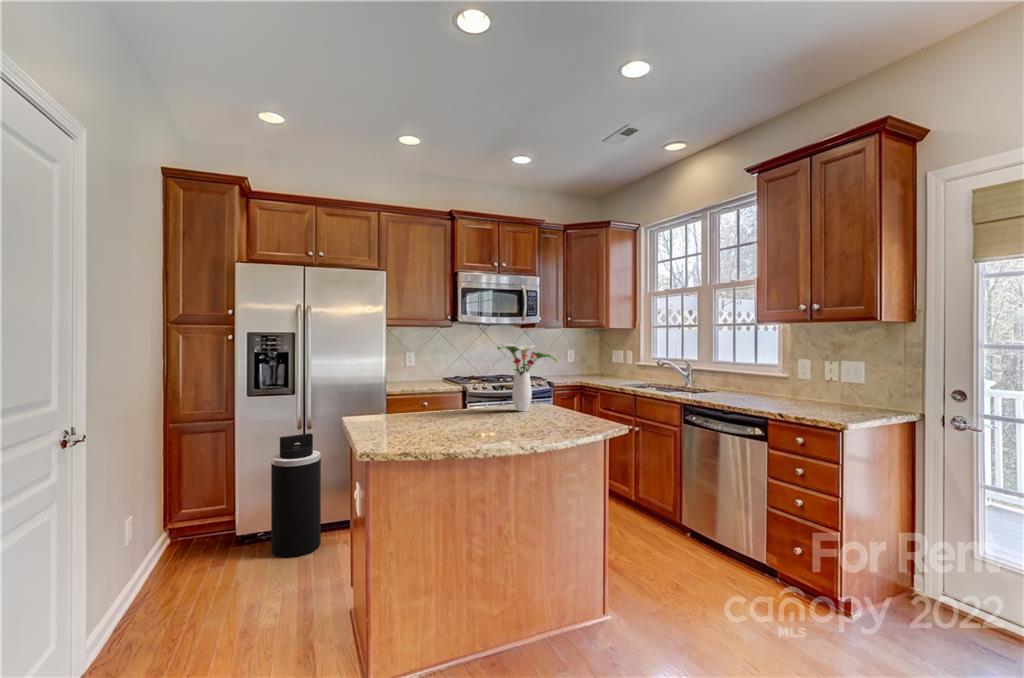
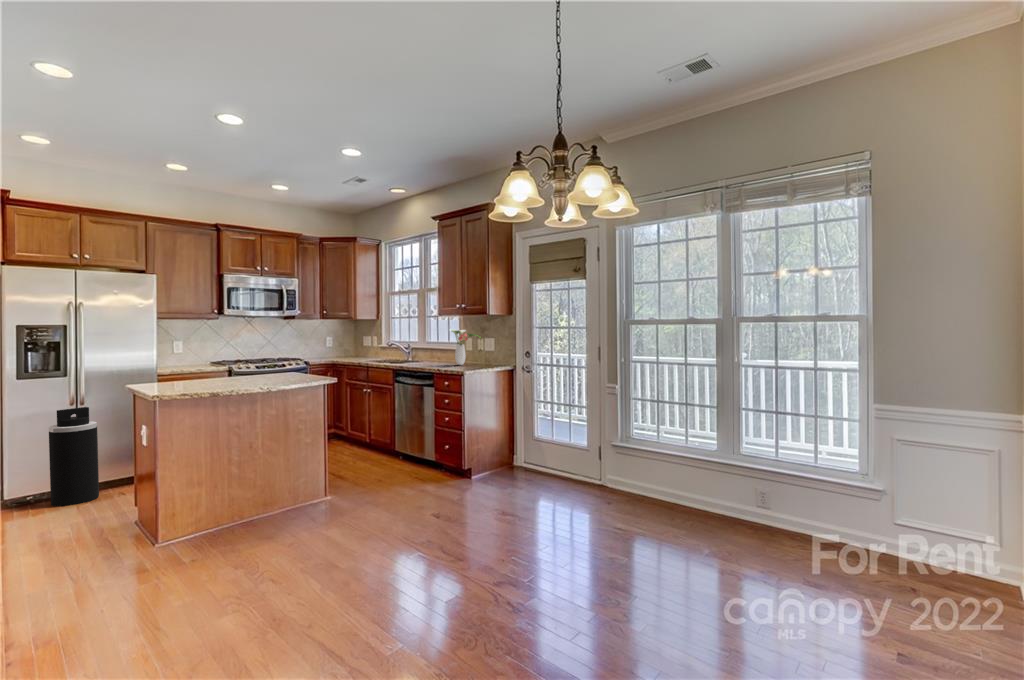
flower arrangement: present [497,344,557,411] -> present [451,329,476,365]

